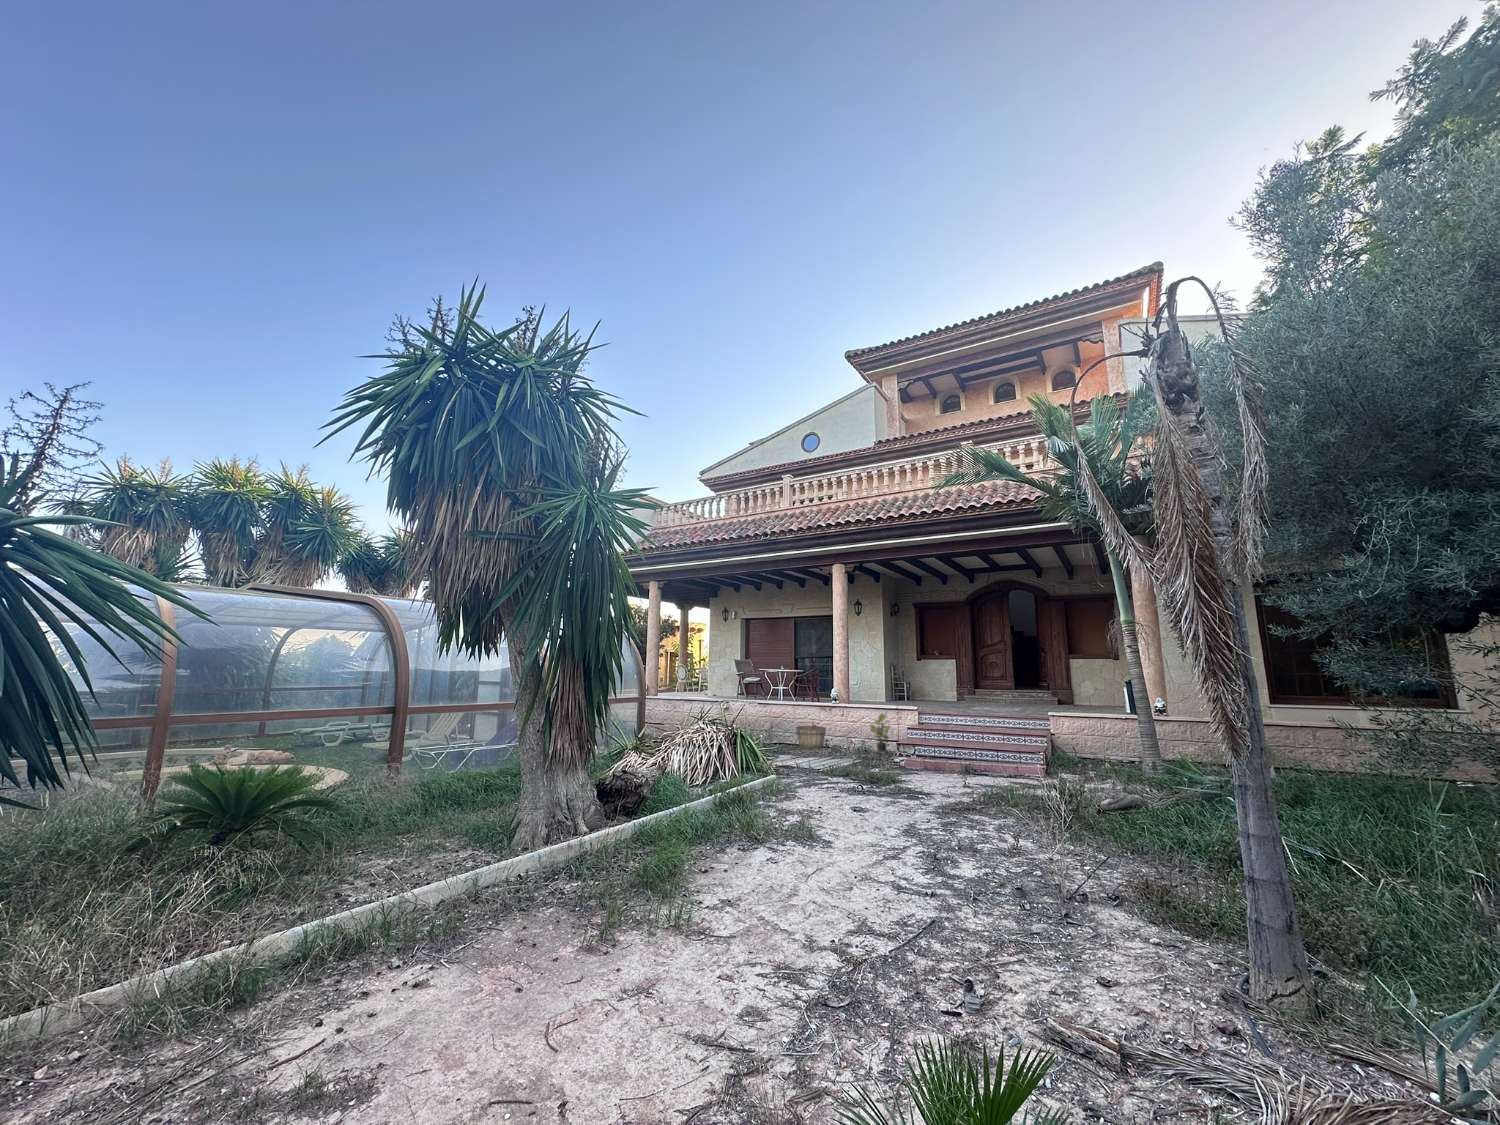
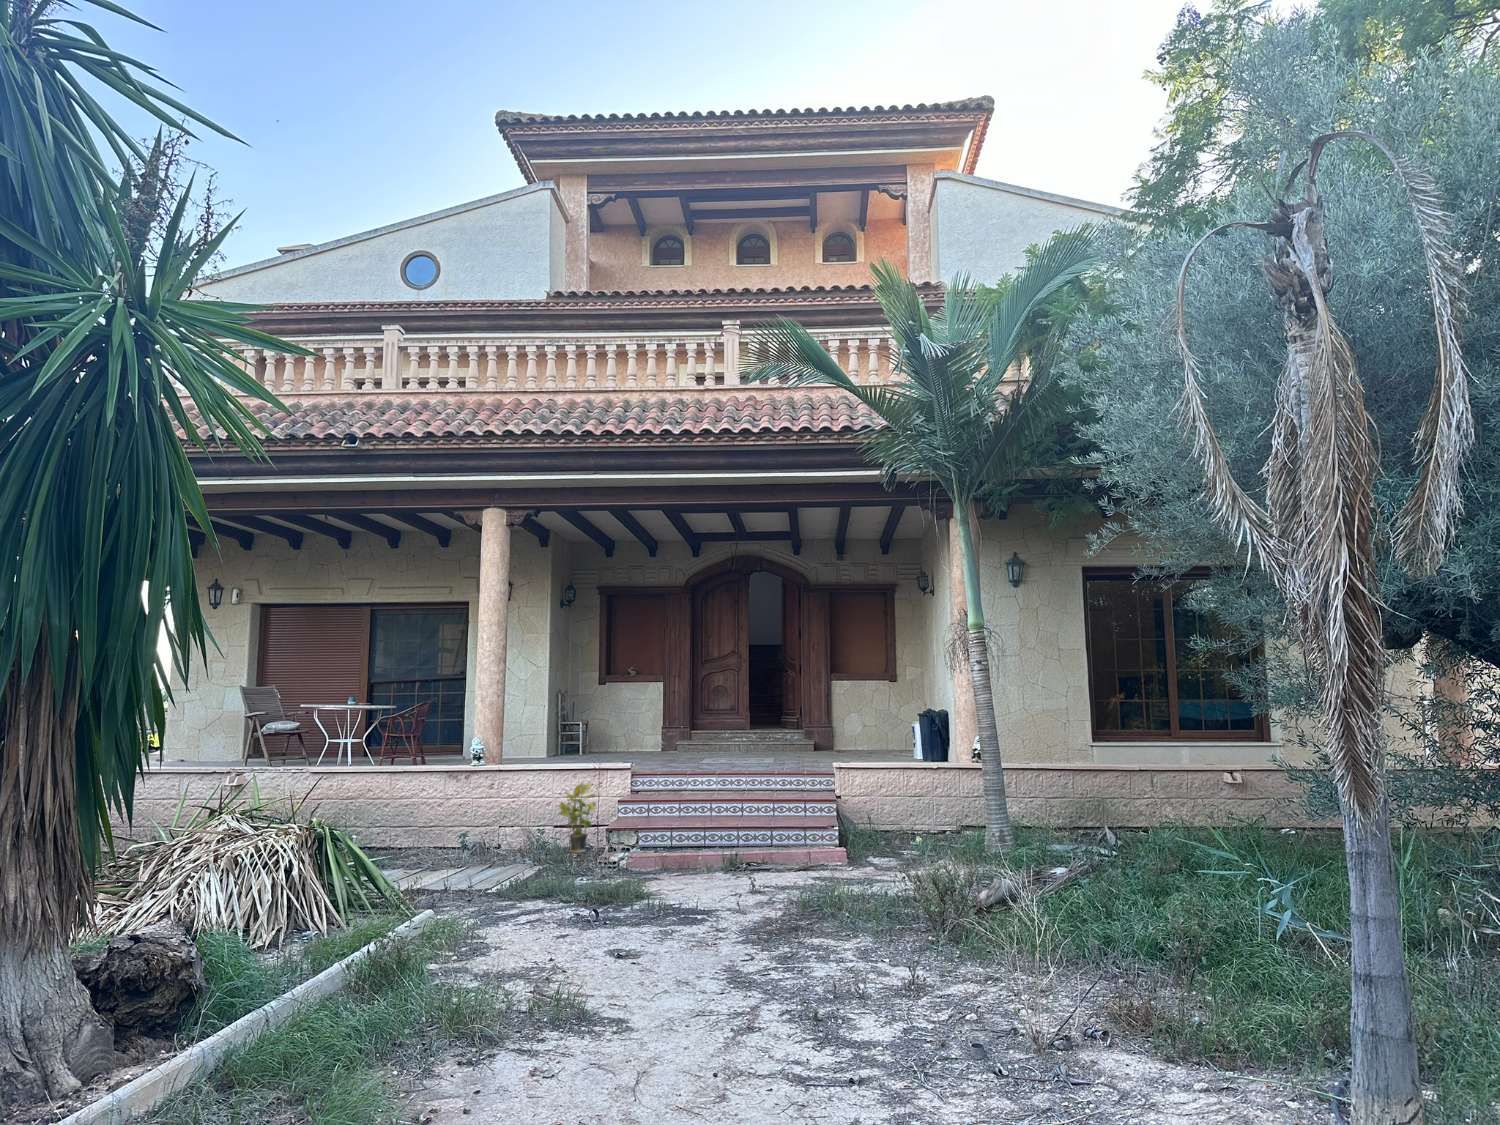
wooden bucket: present [796,723,826,749] -> none [412,806,472,860]

